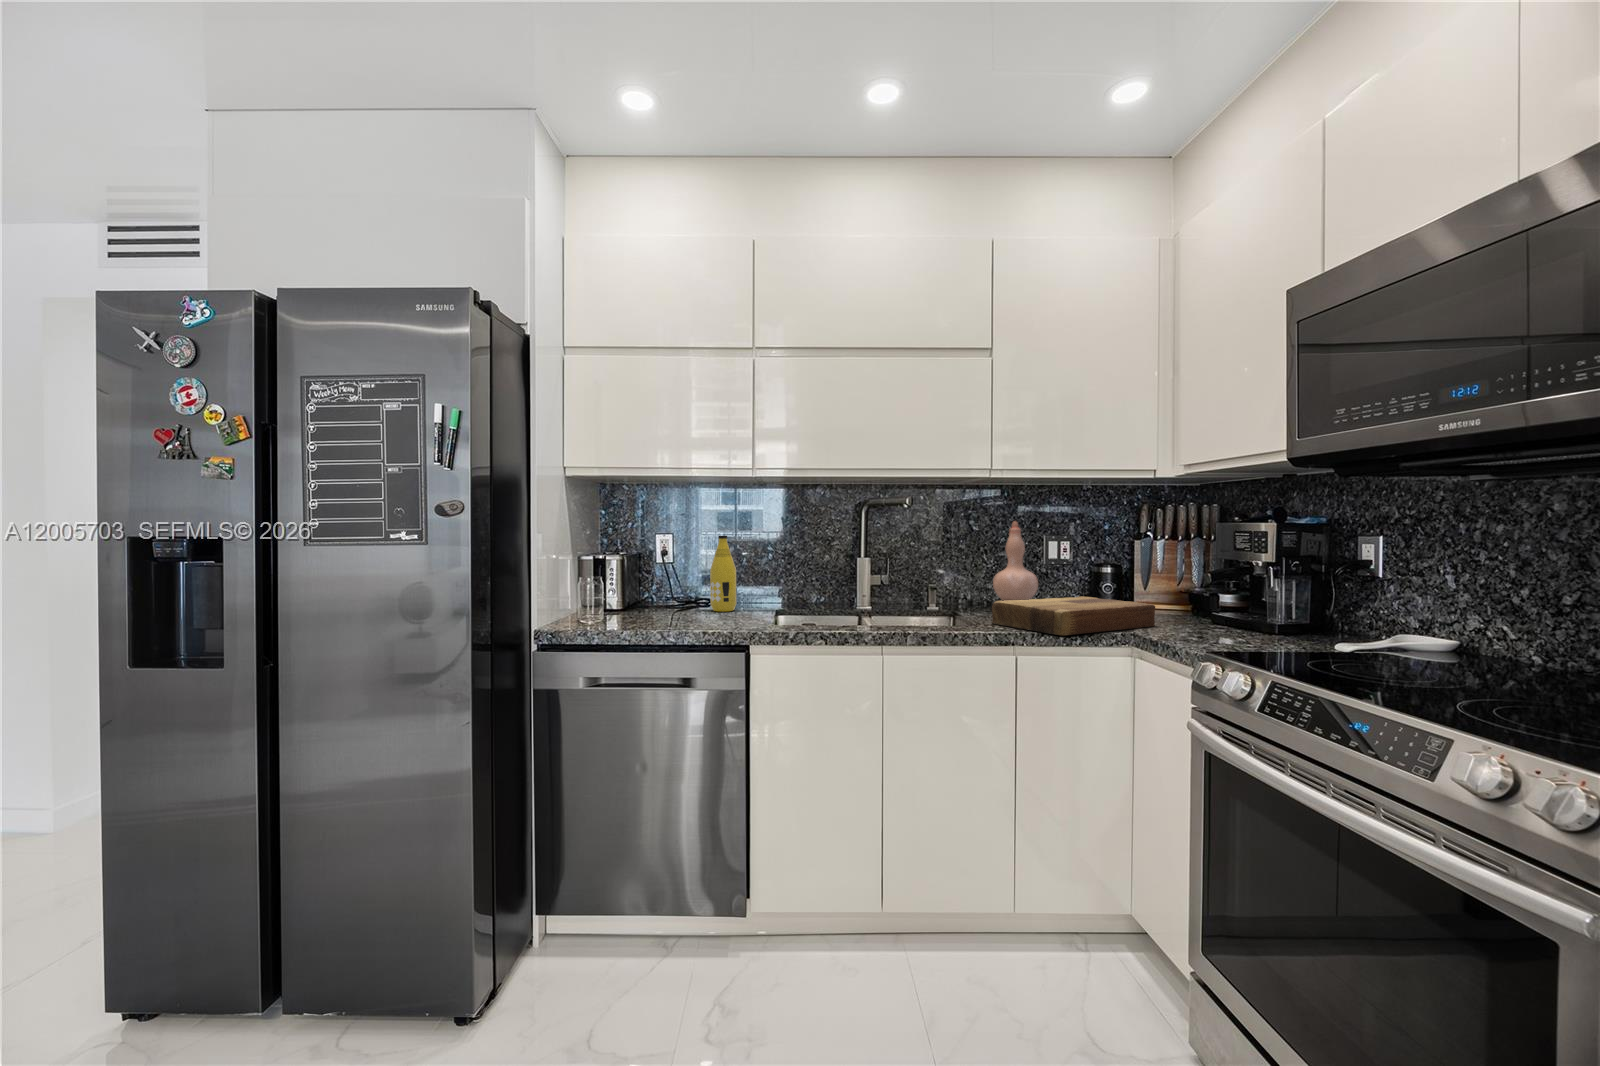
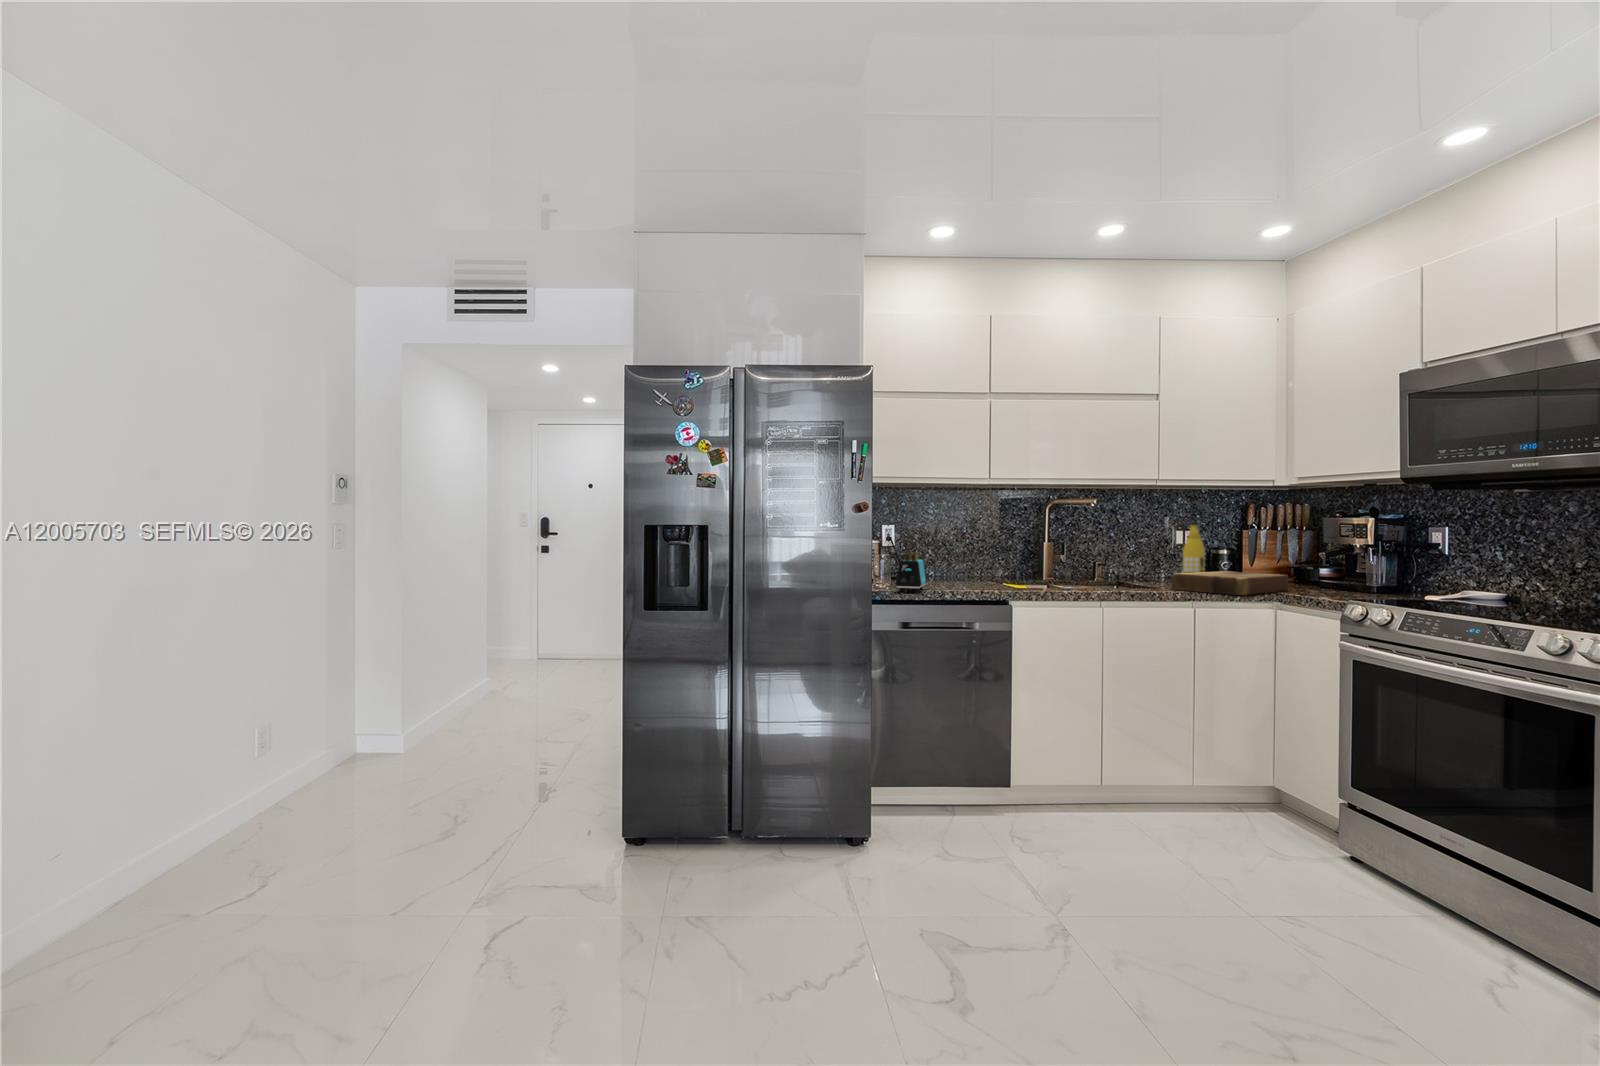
vase: present [993,521,1038,600] -> none [1139,515,1176,581]
bottle: present [710,536,737,612] -> present [1182,523,1205,573]
toaster: none [616,573,677,626] -> present [896,552,927,592]

